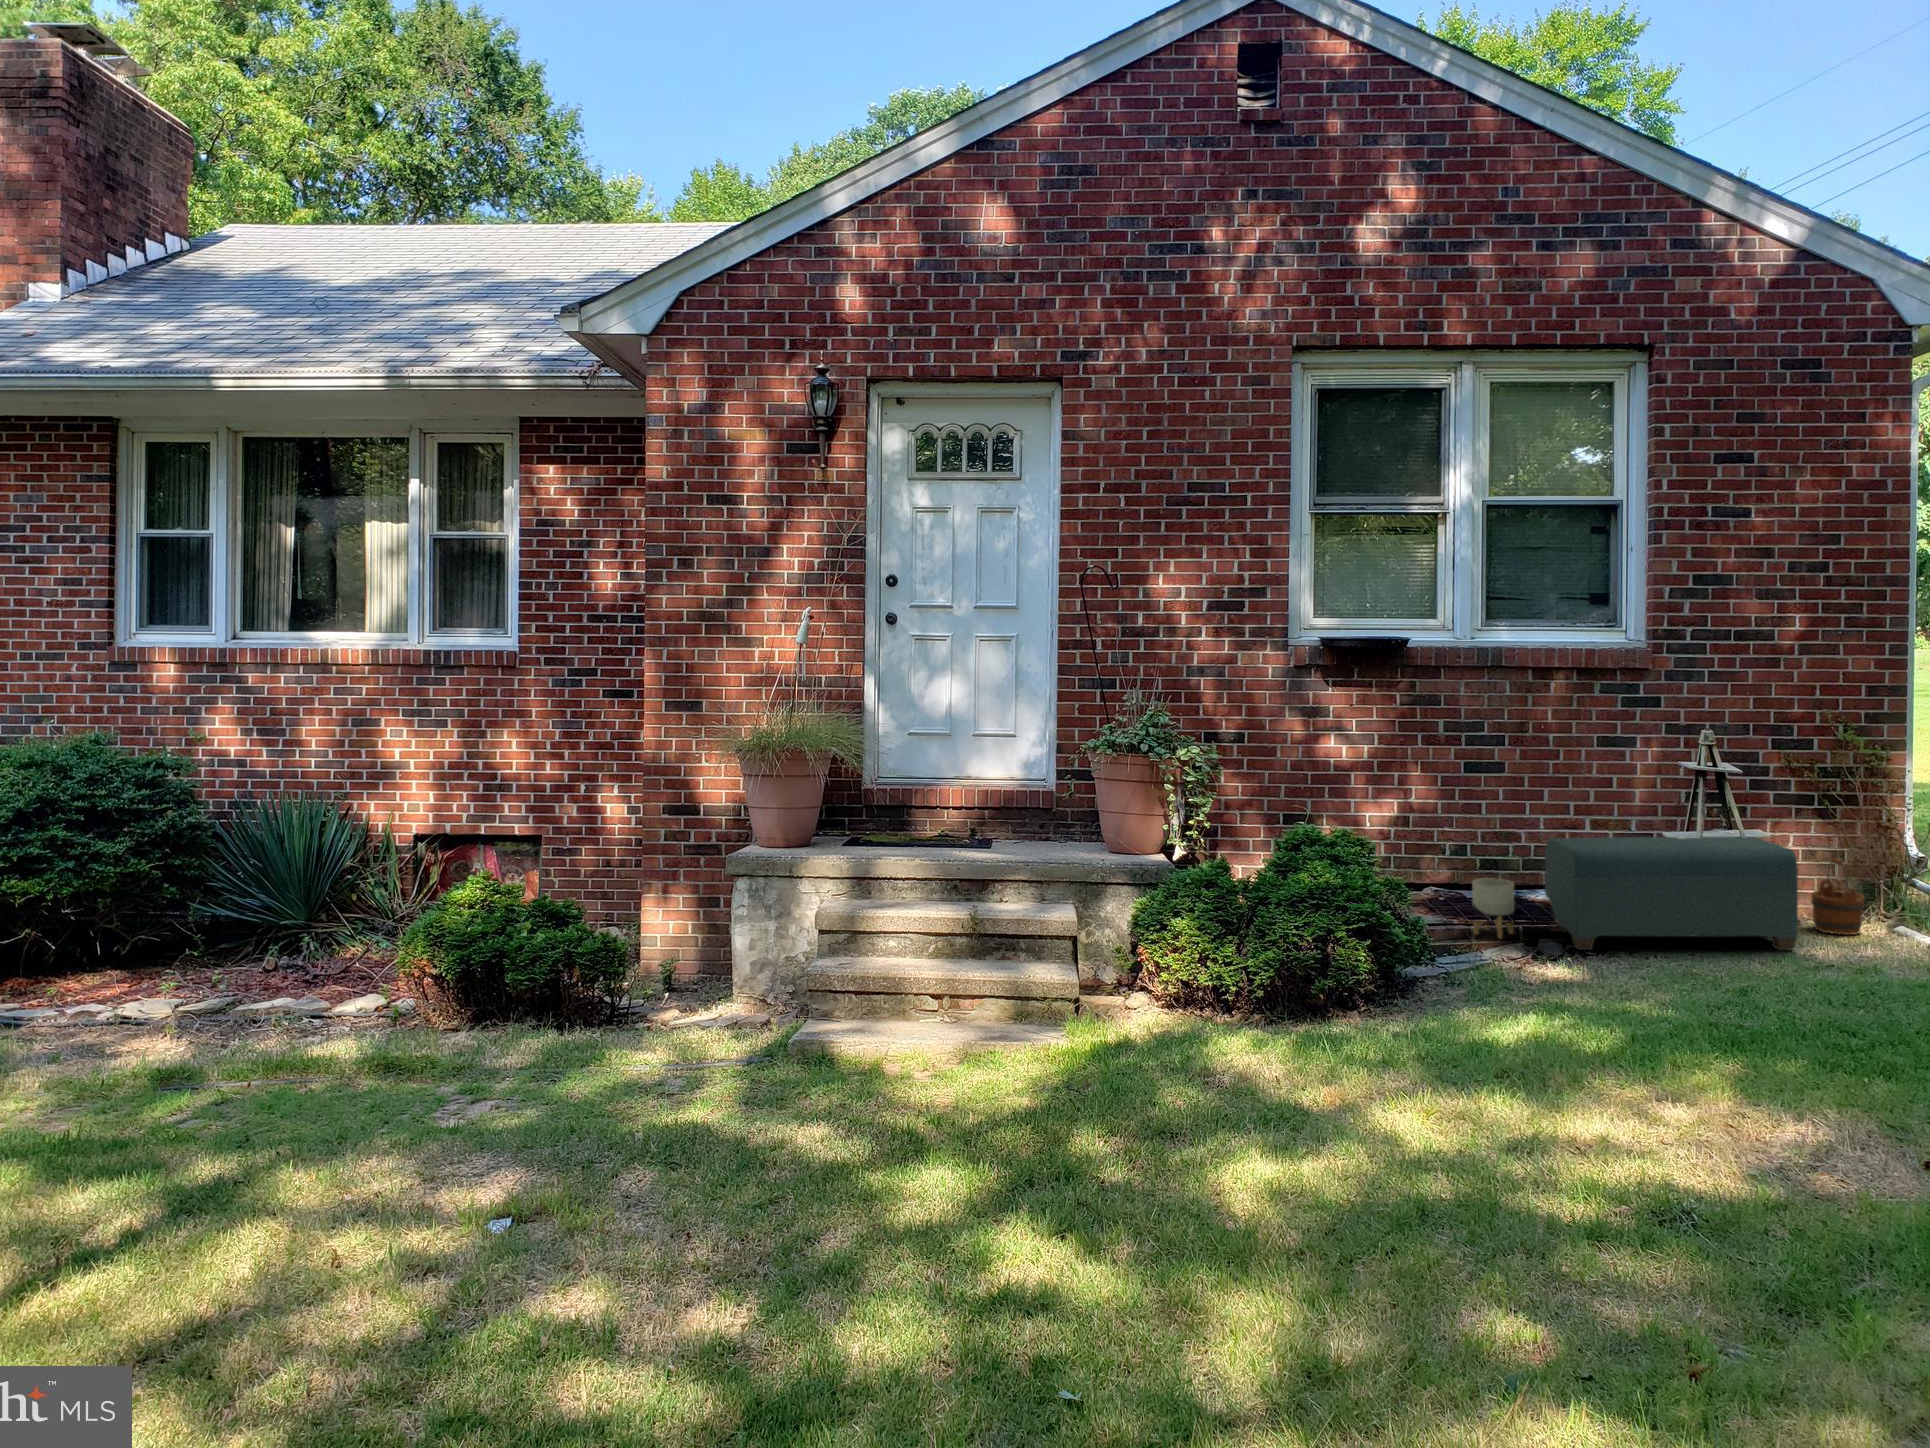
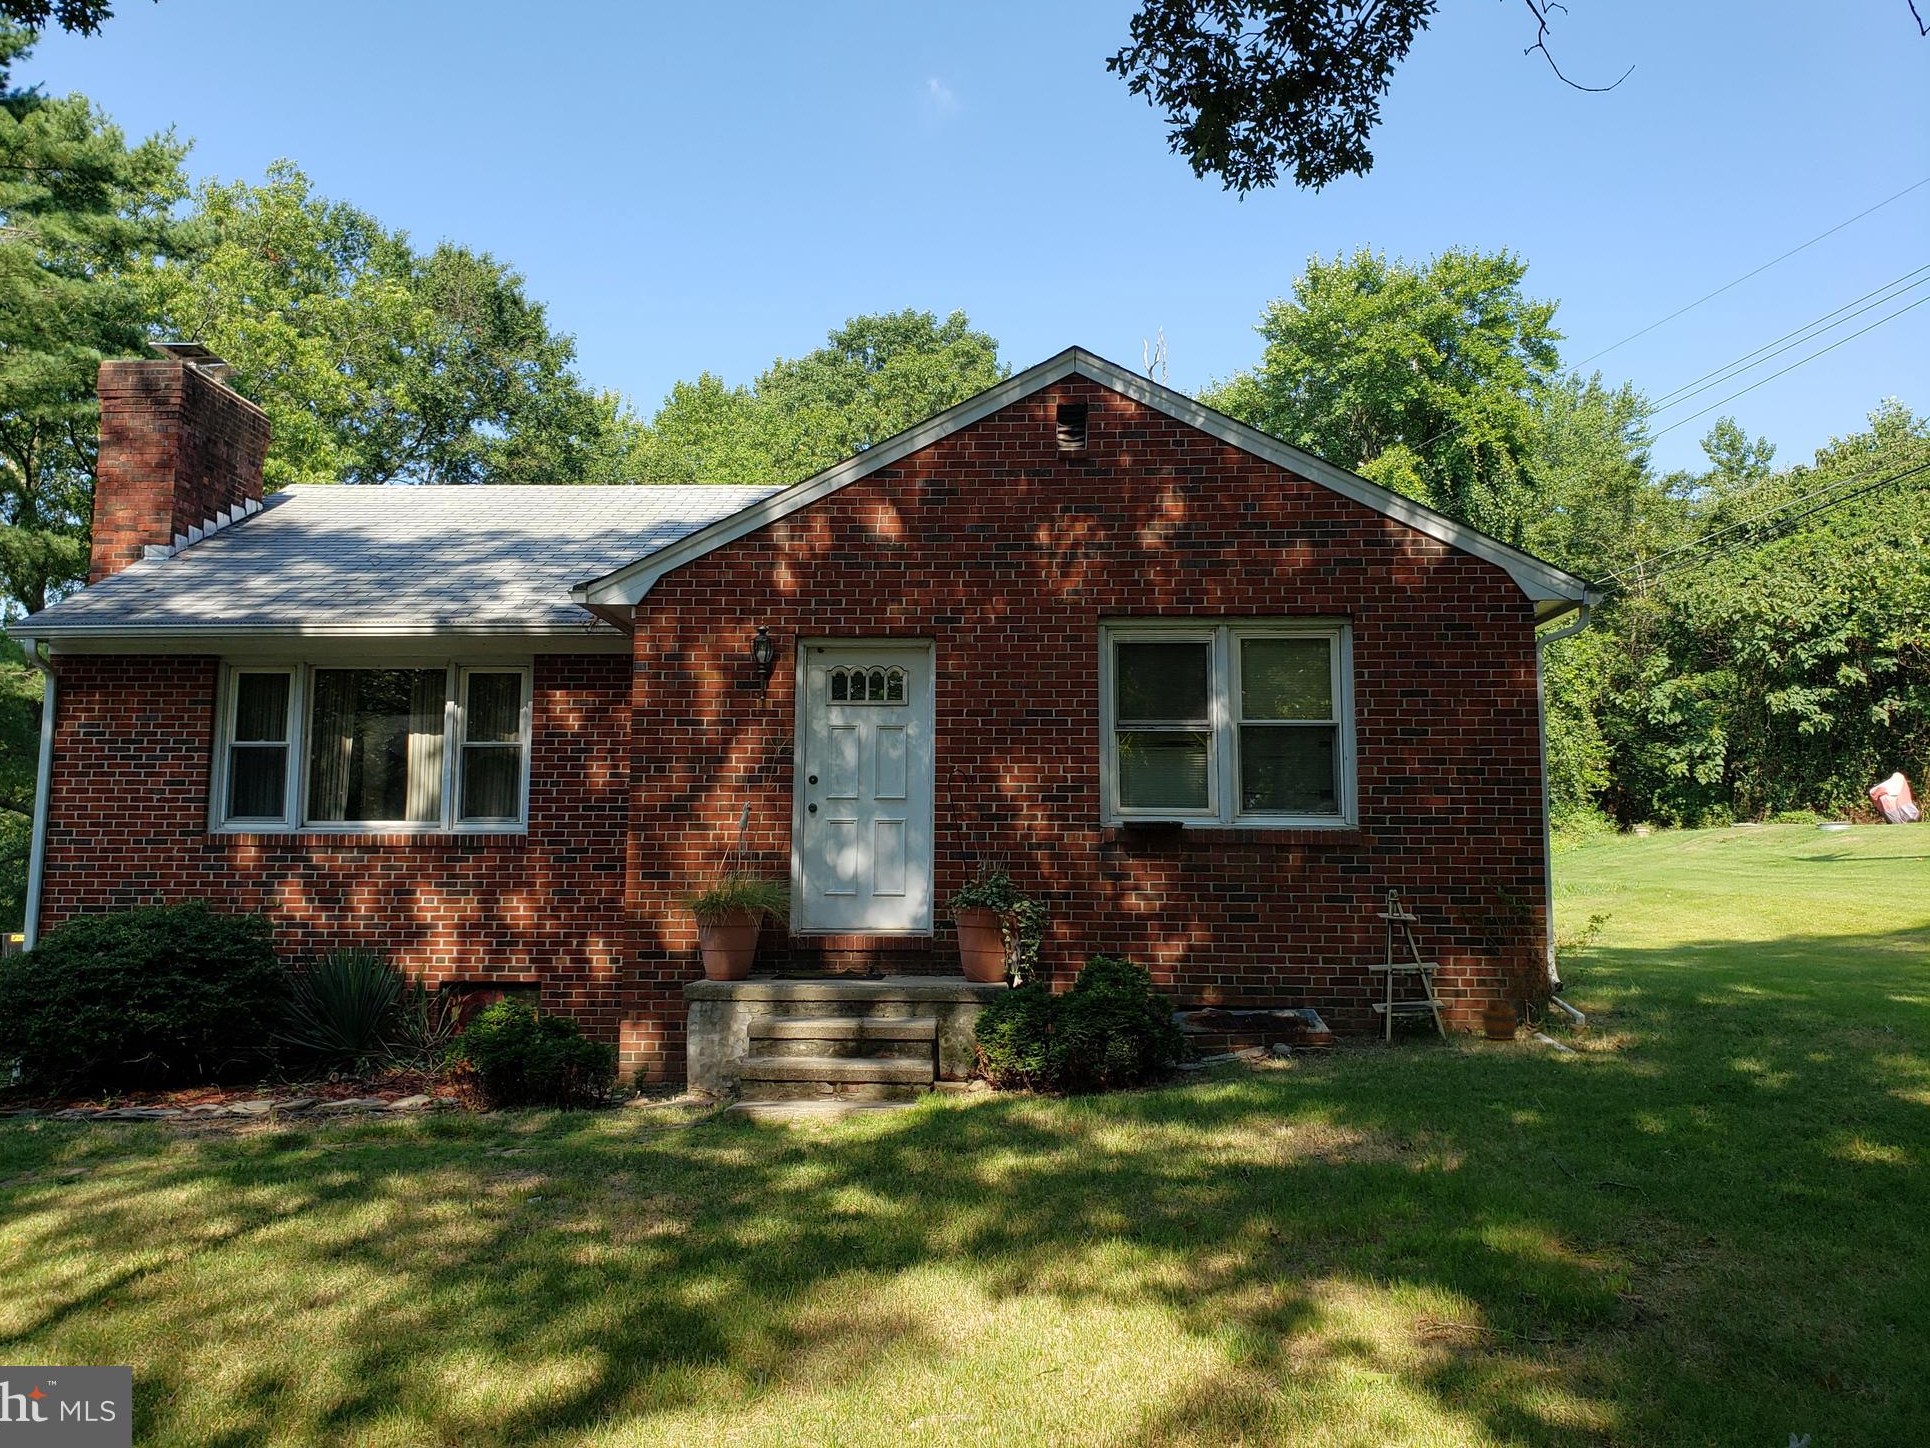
bench: present [1545,837,1798,950] -> none [1290,968,1461,1051]
planter: present [1472,878,1514,939] -> none [1238,1001,1269,1045]

